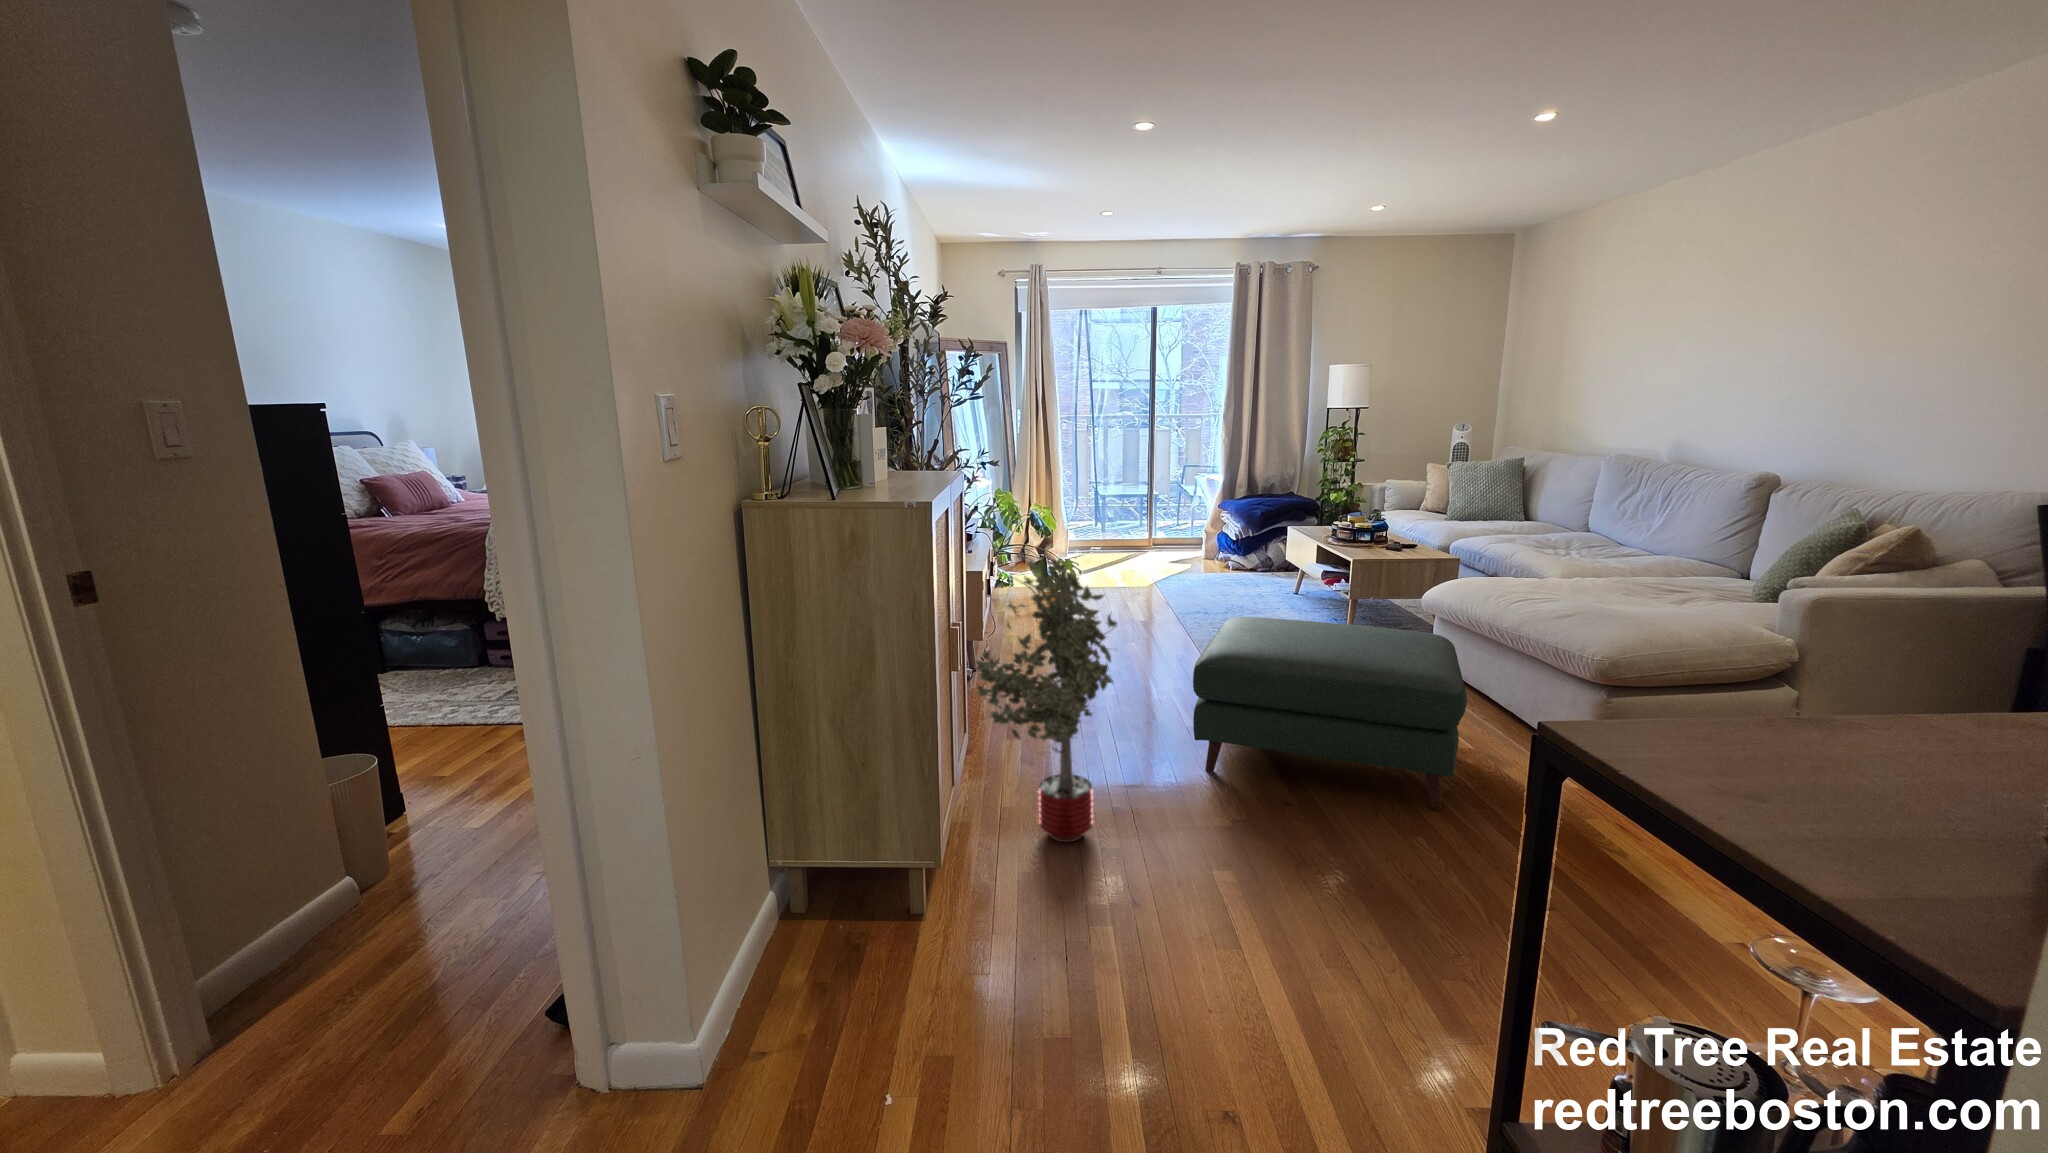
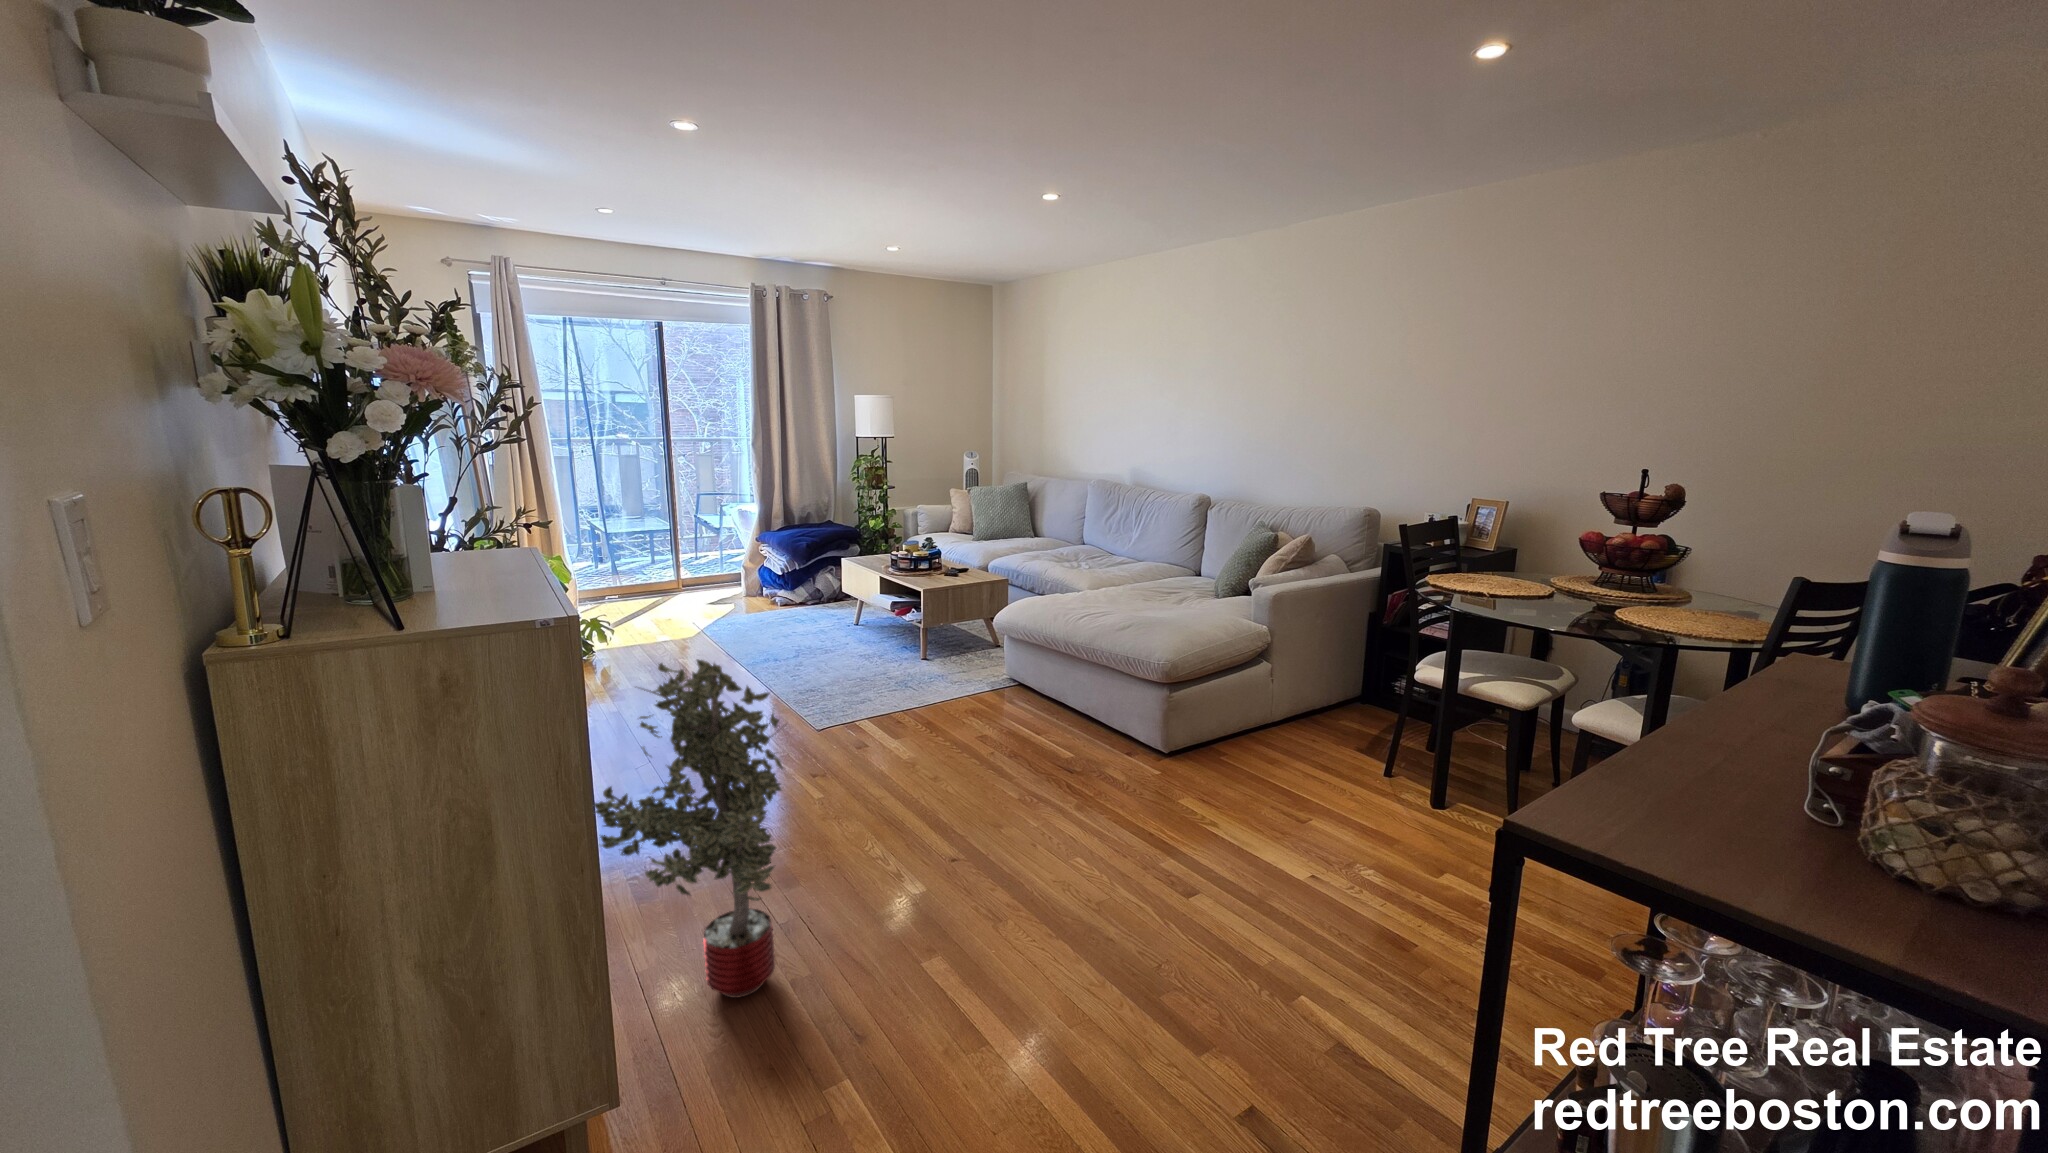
ottoman: present [1193,617,1467,810] -> none [839,663,1092,851]

